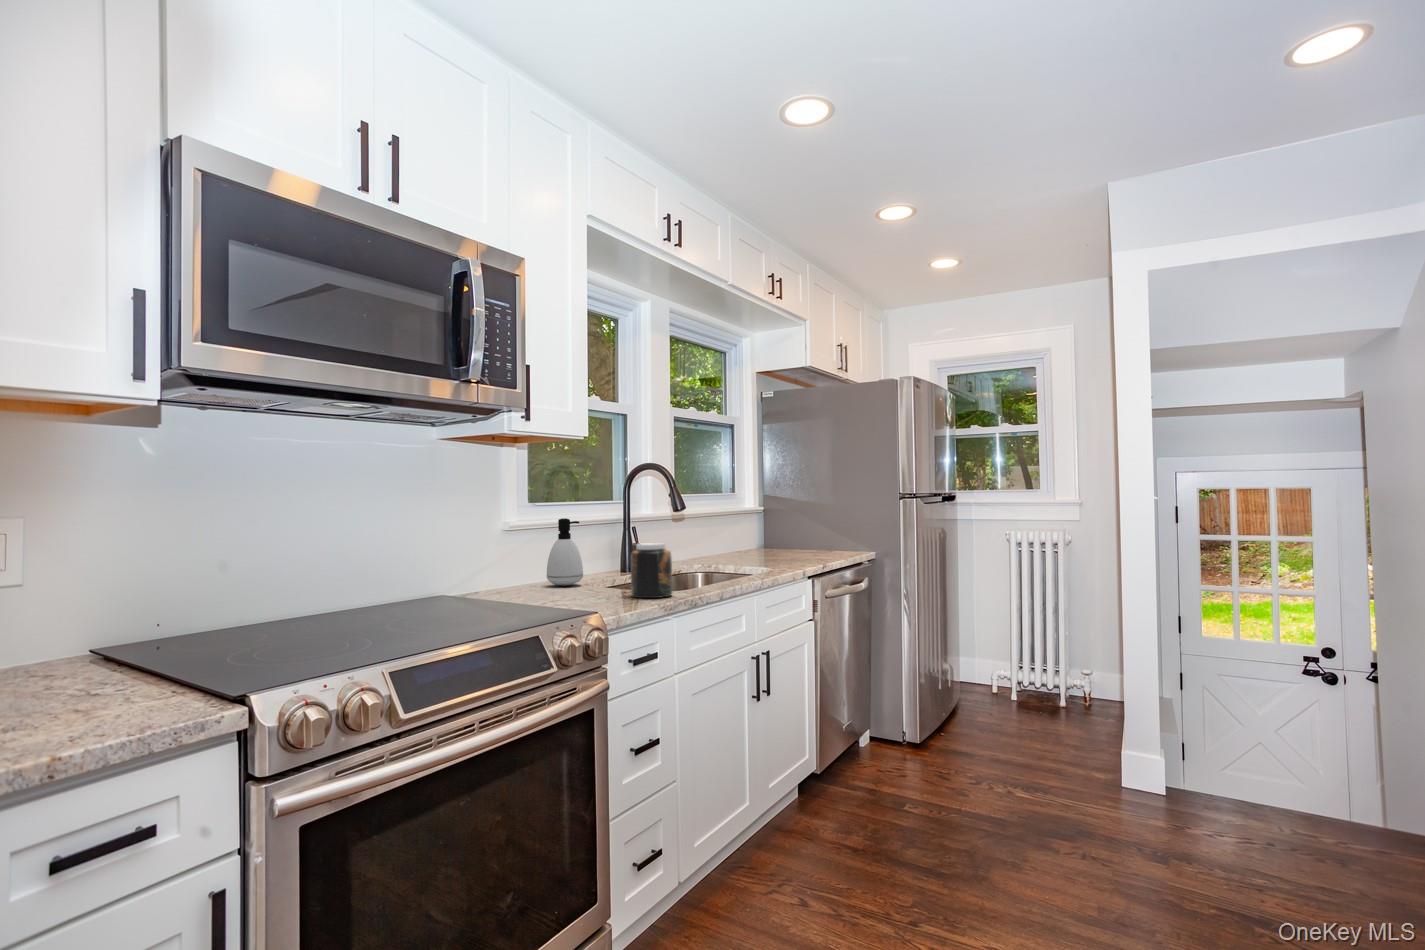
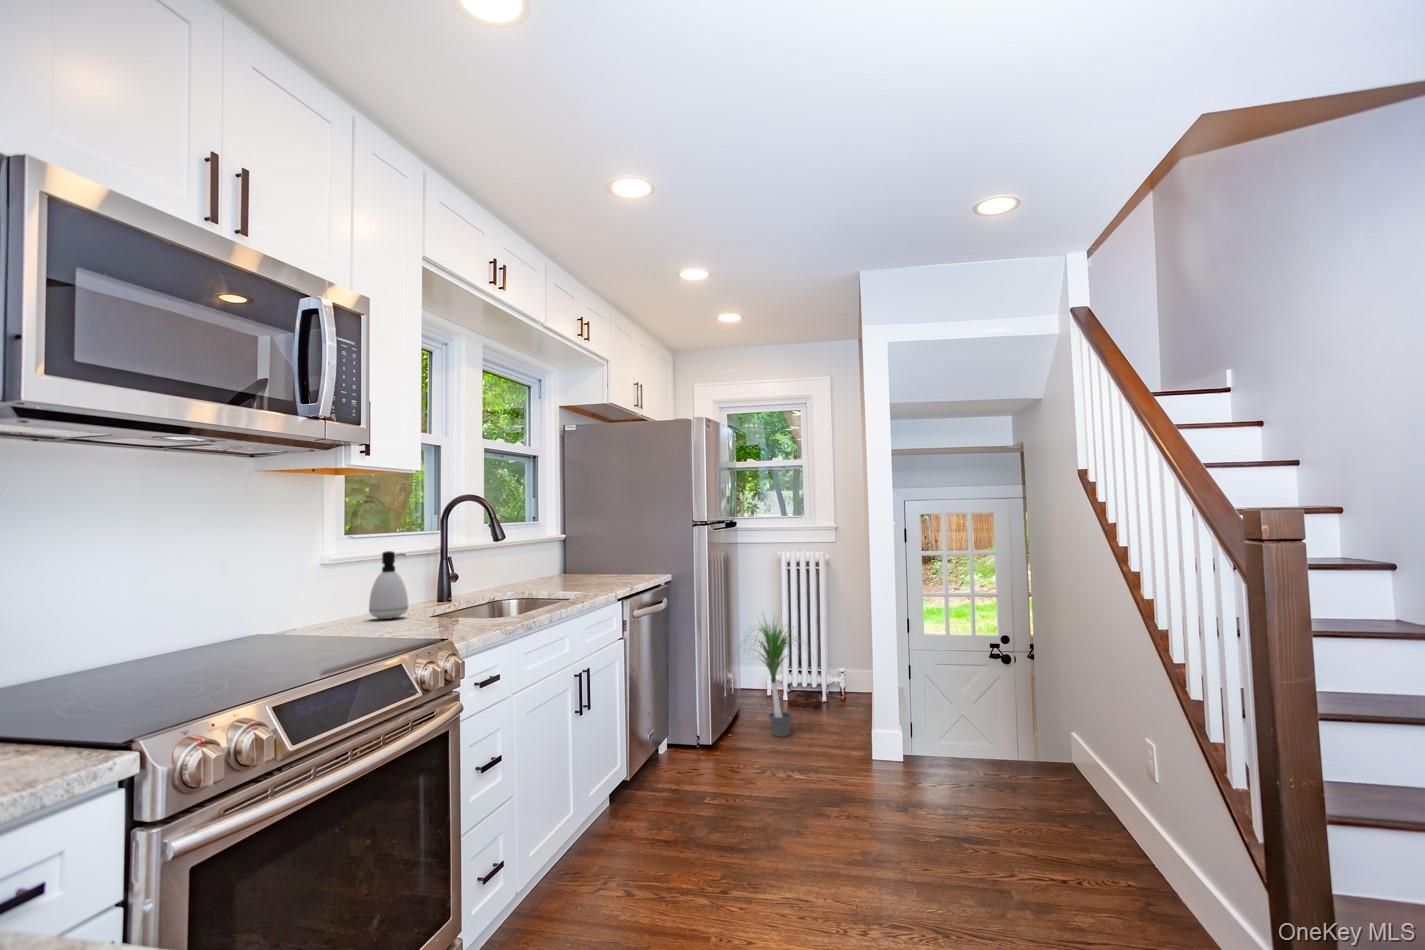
jar: present [631,543,672,598] -> none [468,572,509,625]
potted plant: none [946,593,1050,746] -> present [746,621,799,737]

